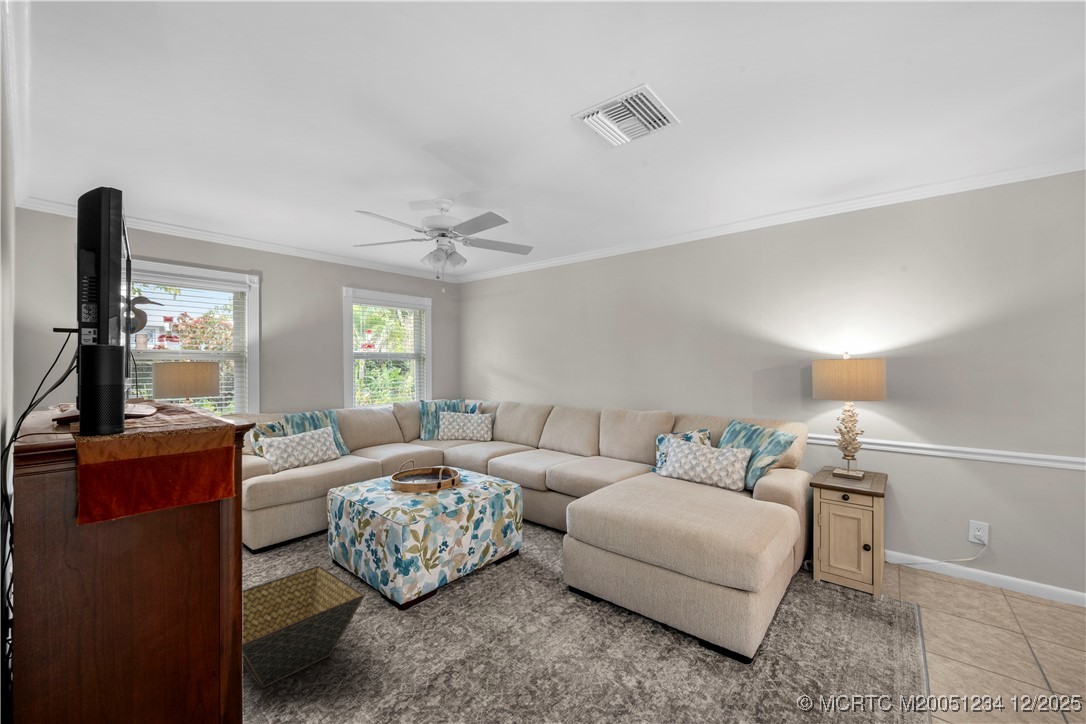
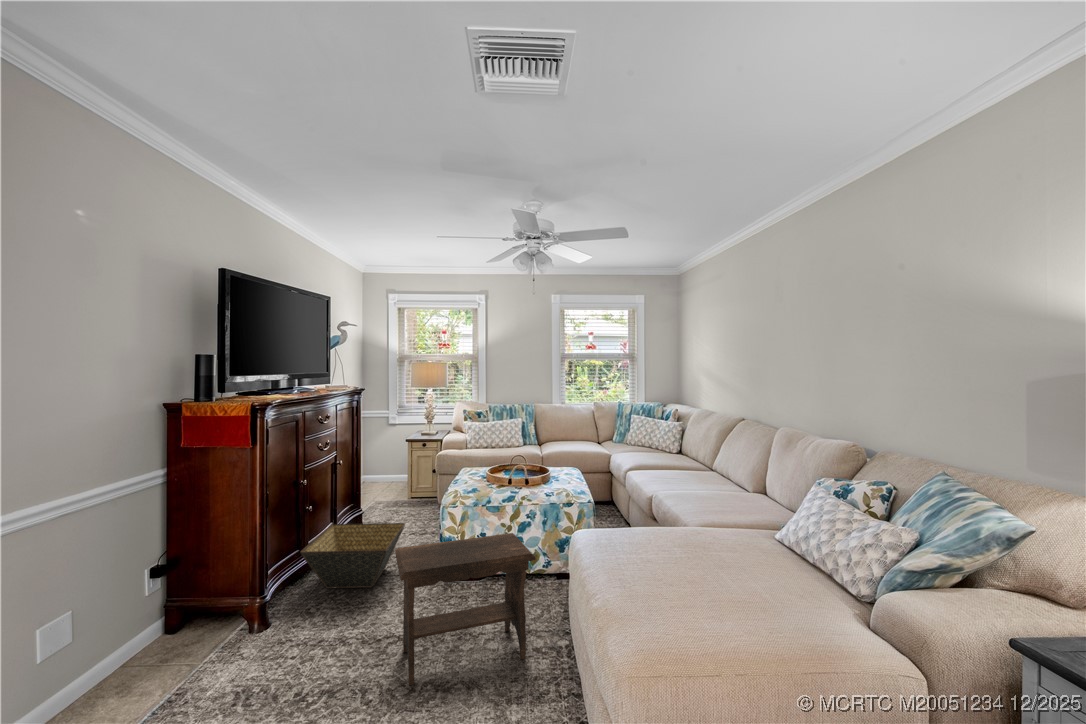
footstool: none [476,519,595,699] -> present [395,533,535,685]

